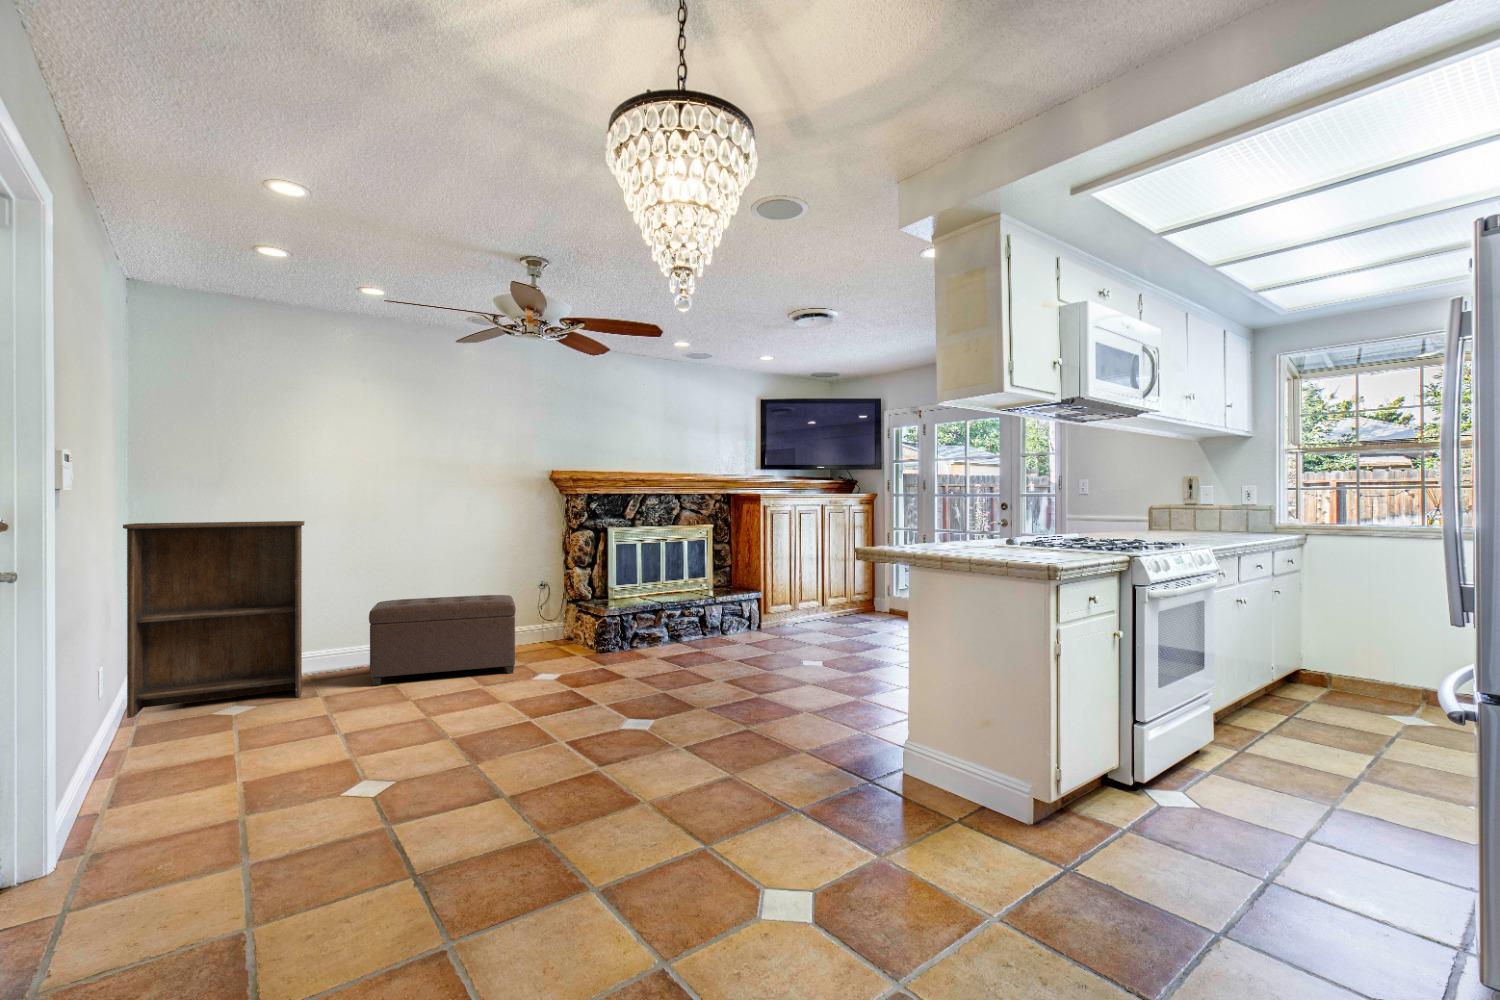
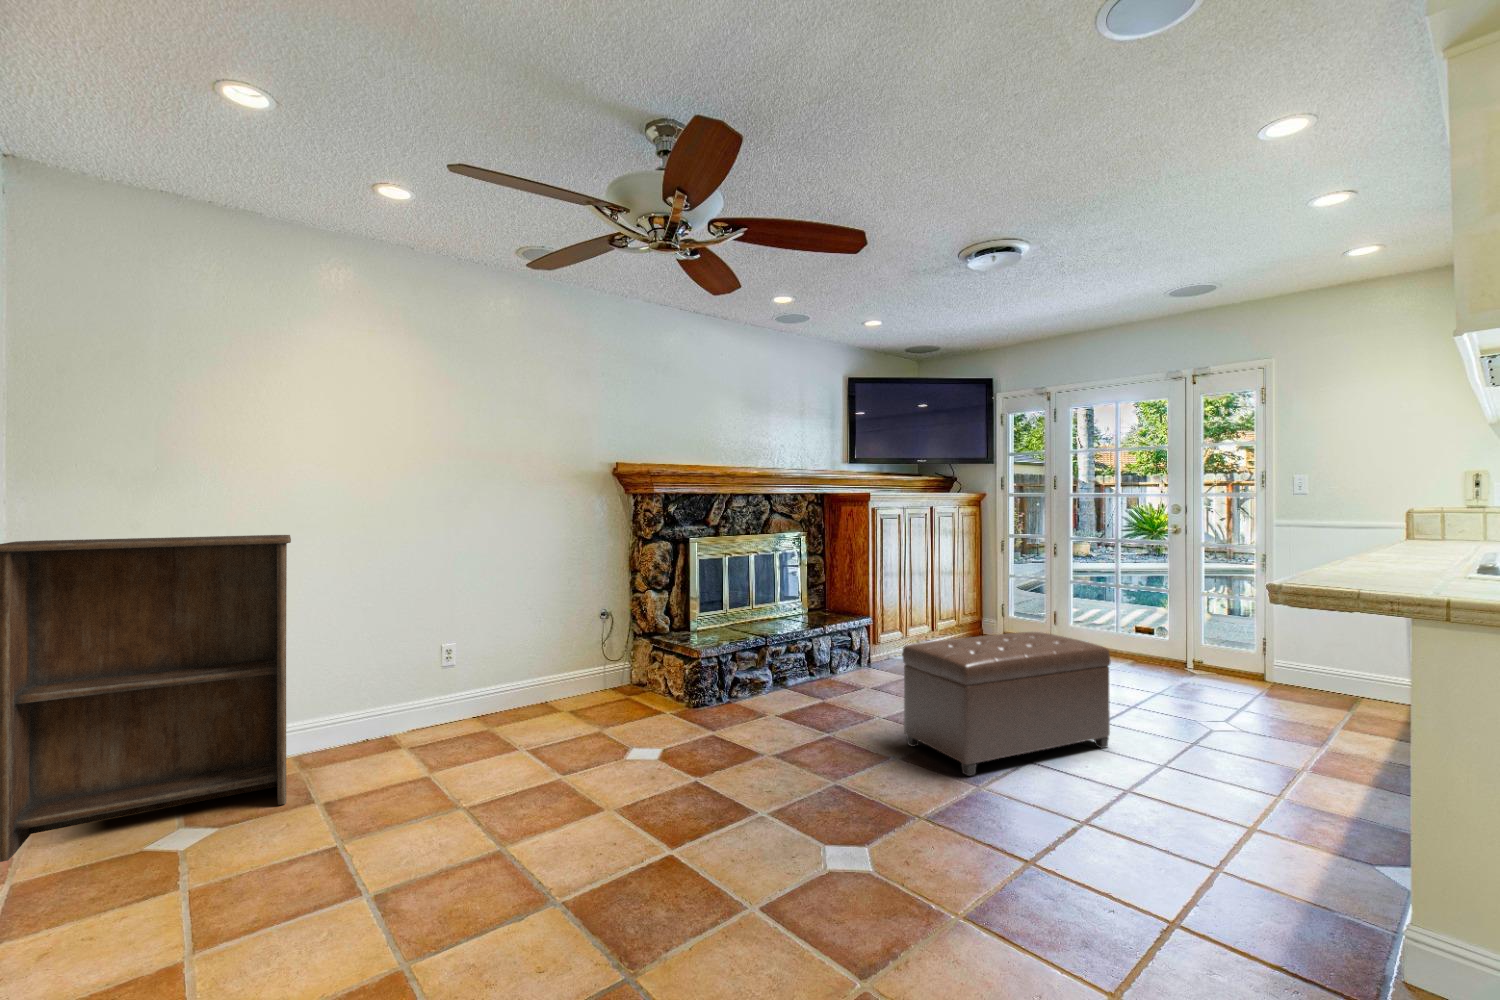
ottoman: present [369,595,516,685] -> present [902,632,1111,776]

